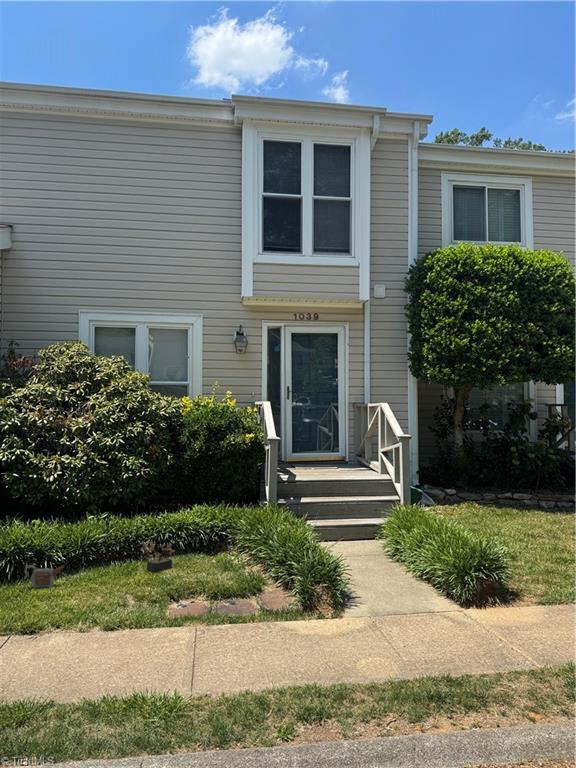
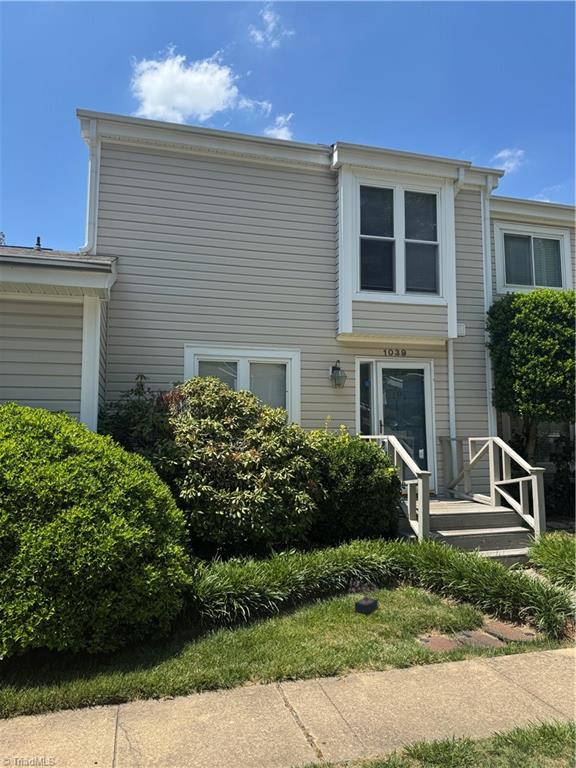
watering can: present [24,565,65,588] -> none [252,610,293,638]

